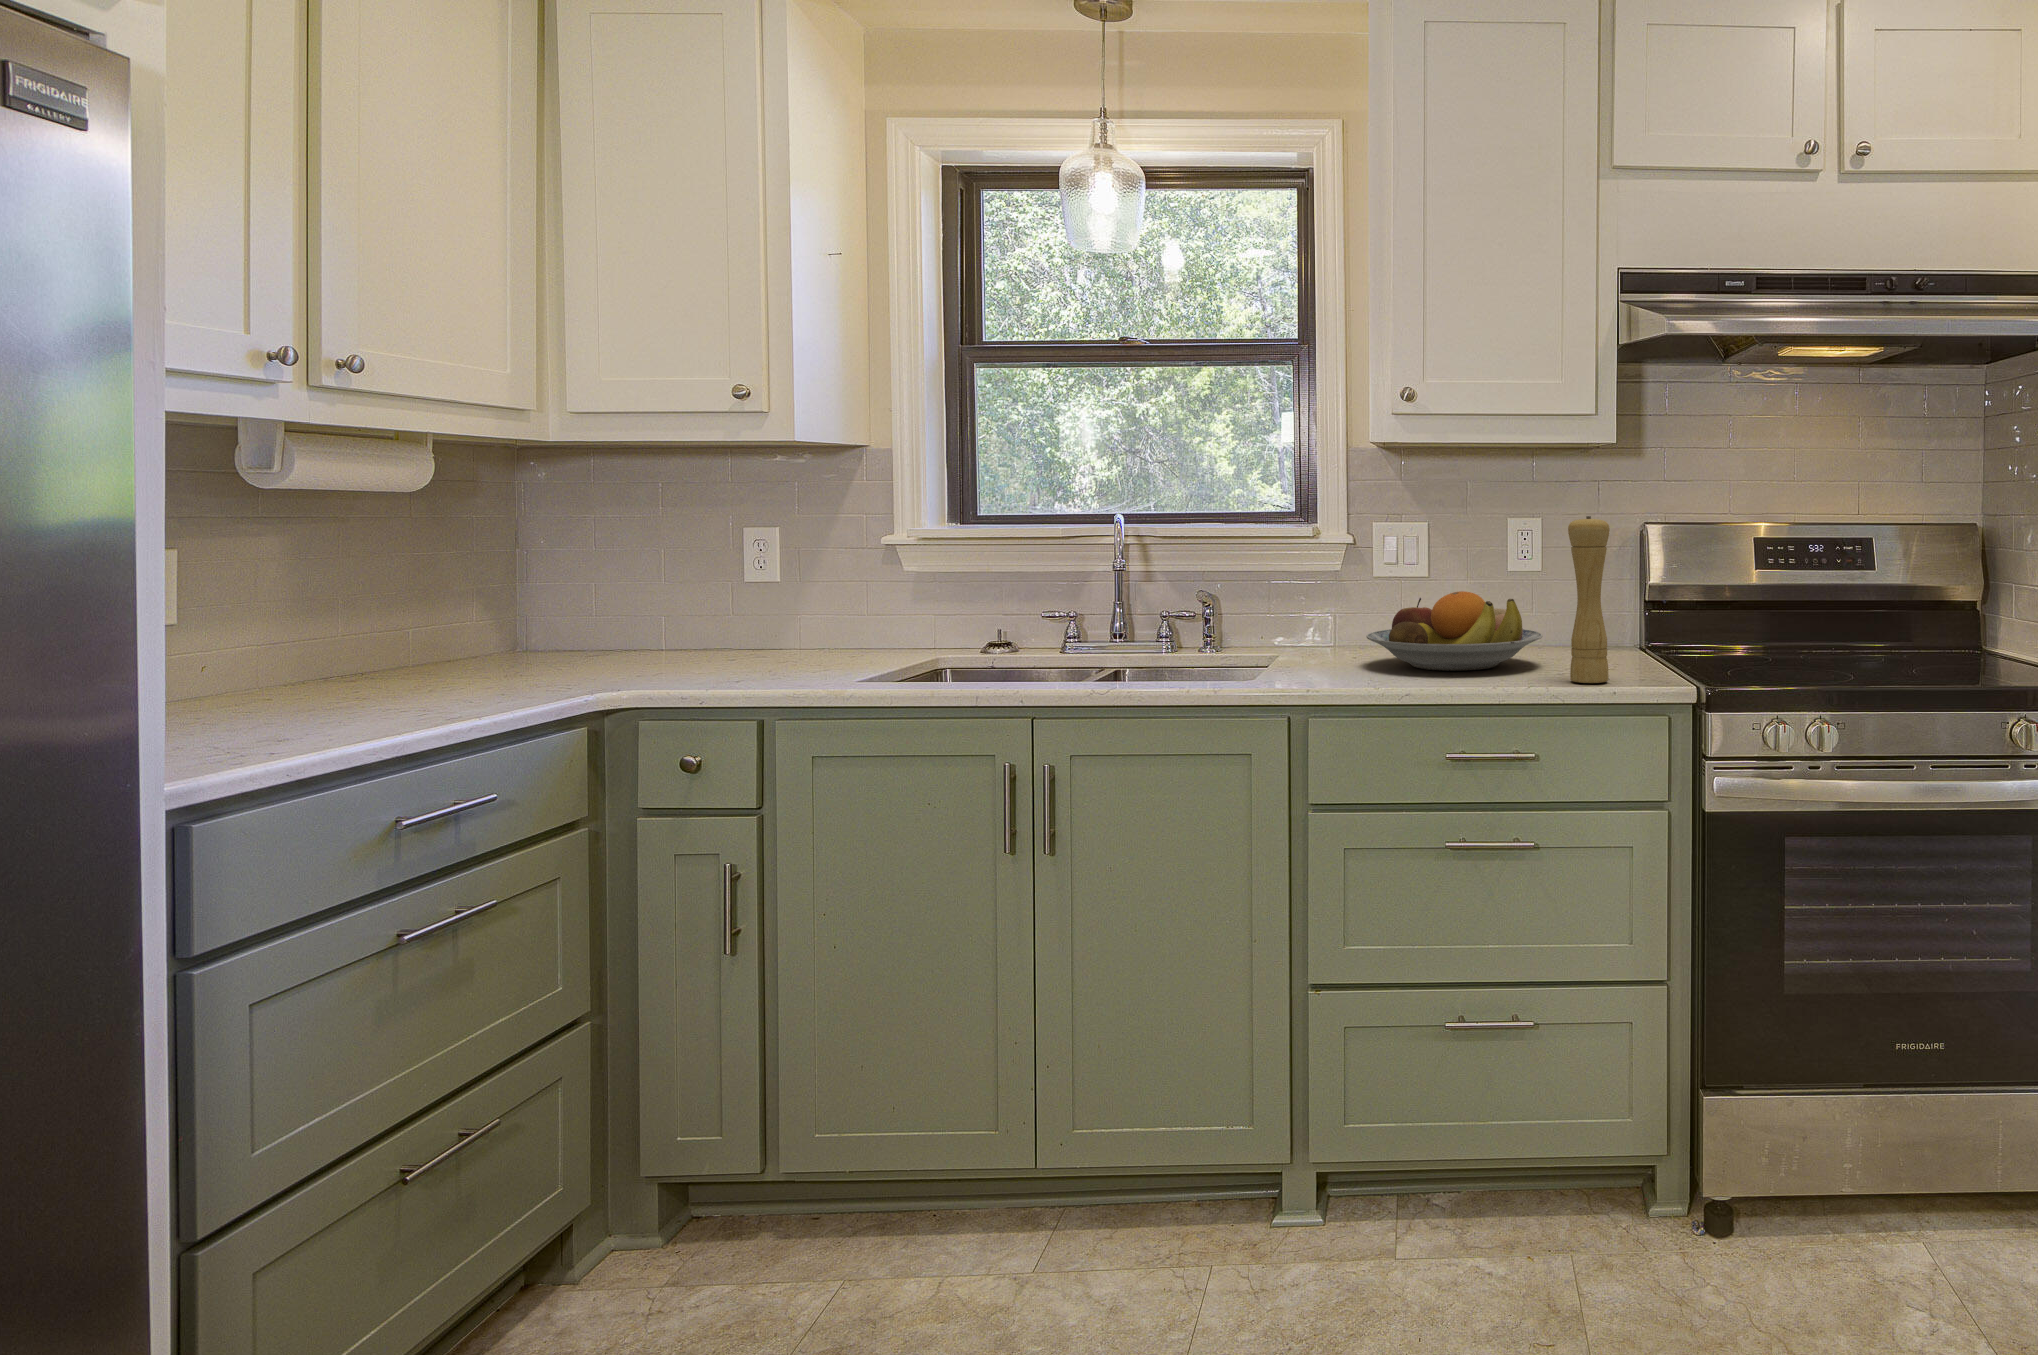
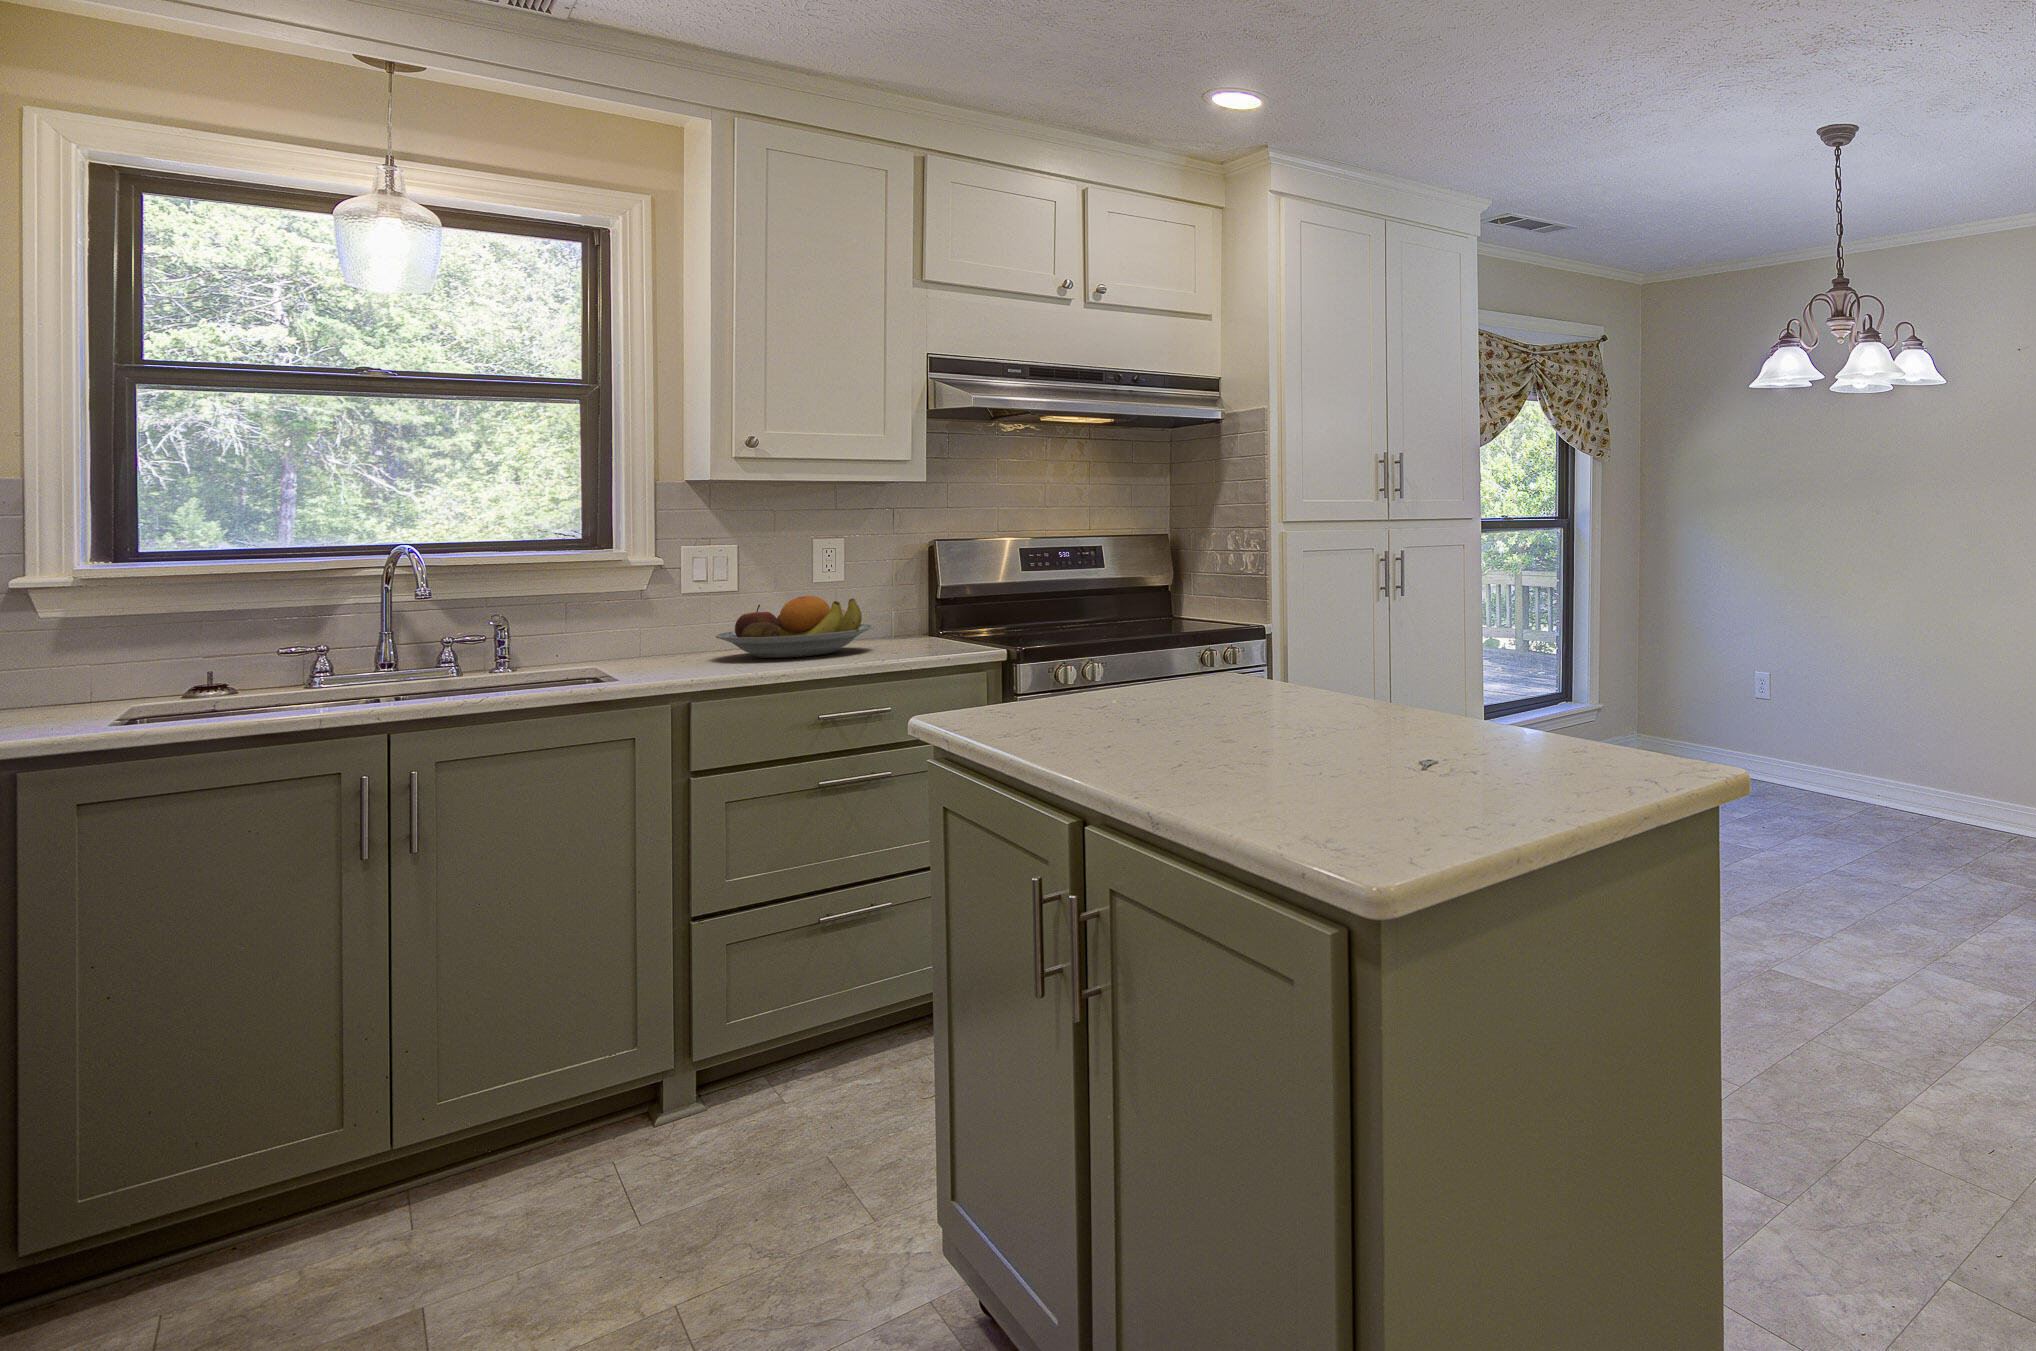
pepper mill: present [1568,516,1610,683] -> none [906,535,941,653]

